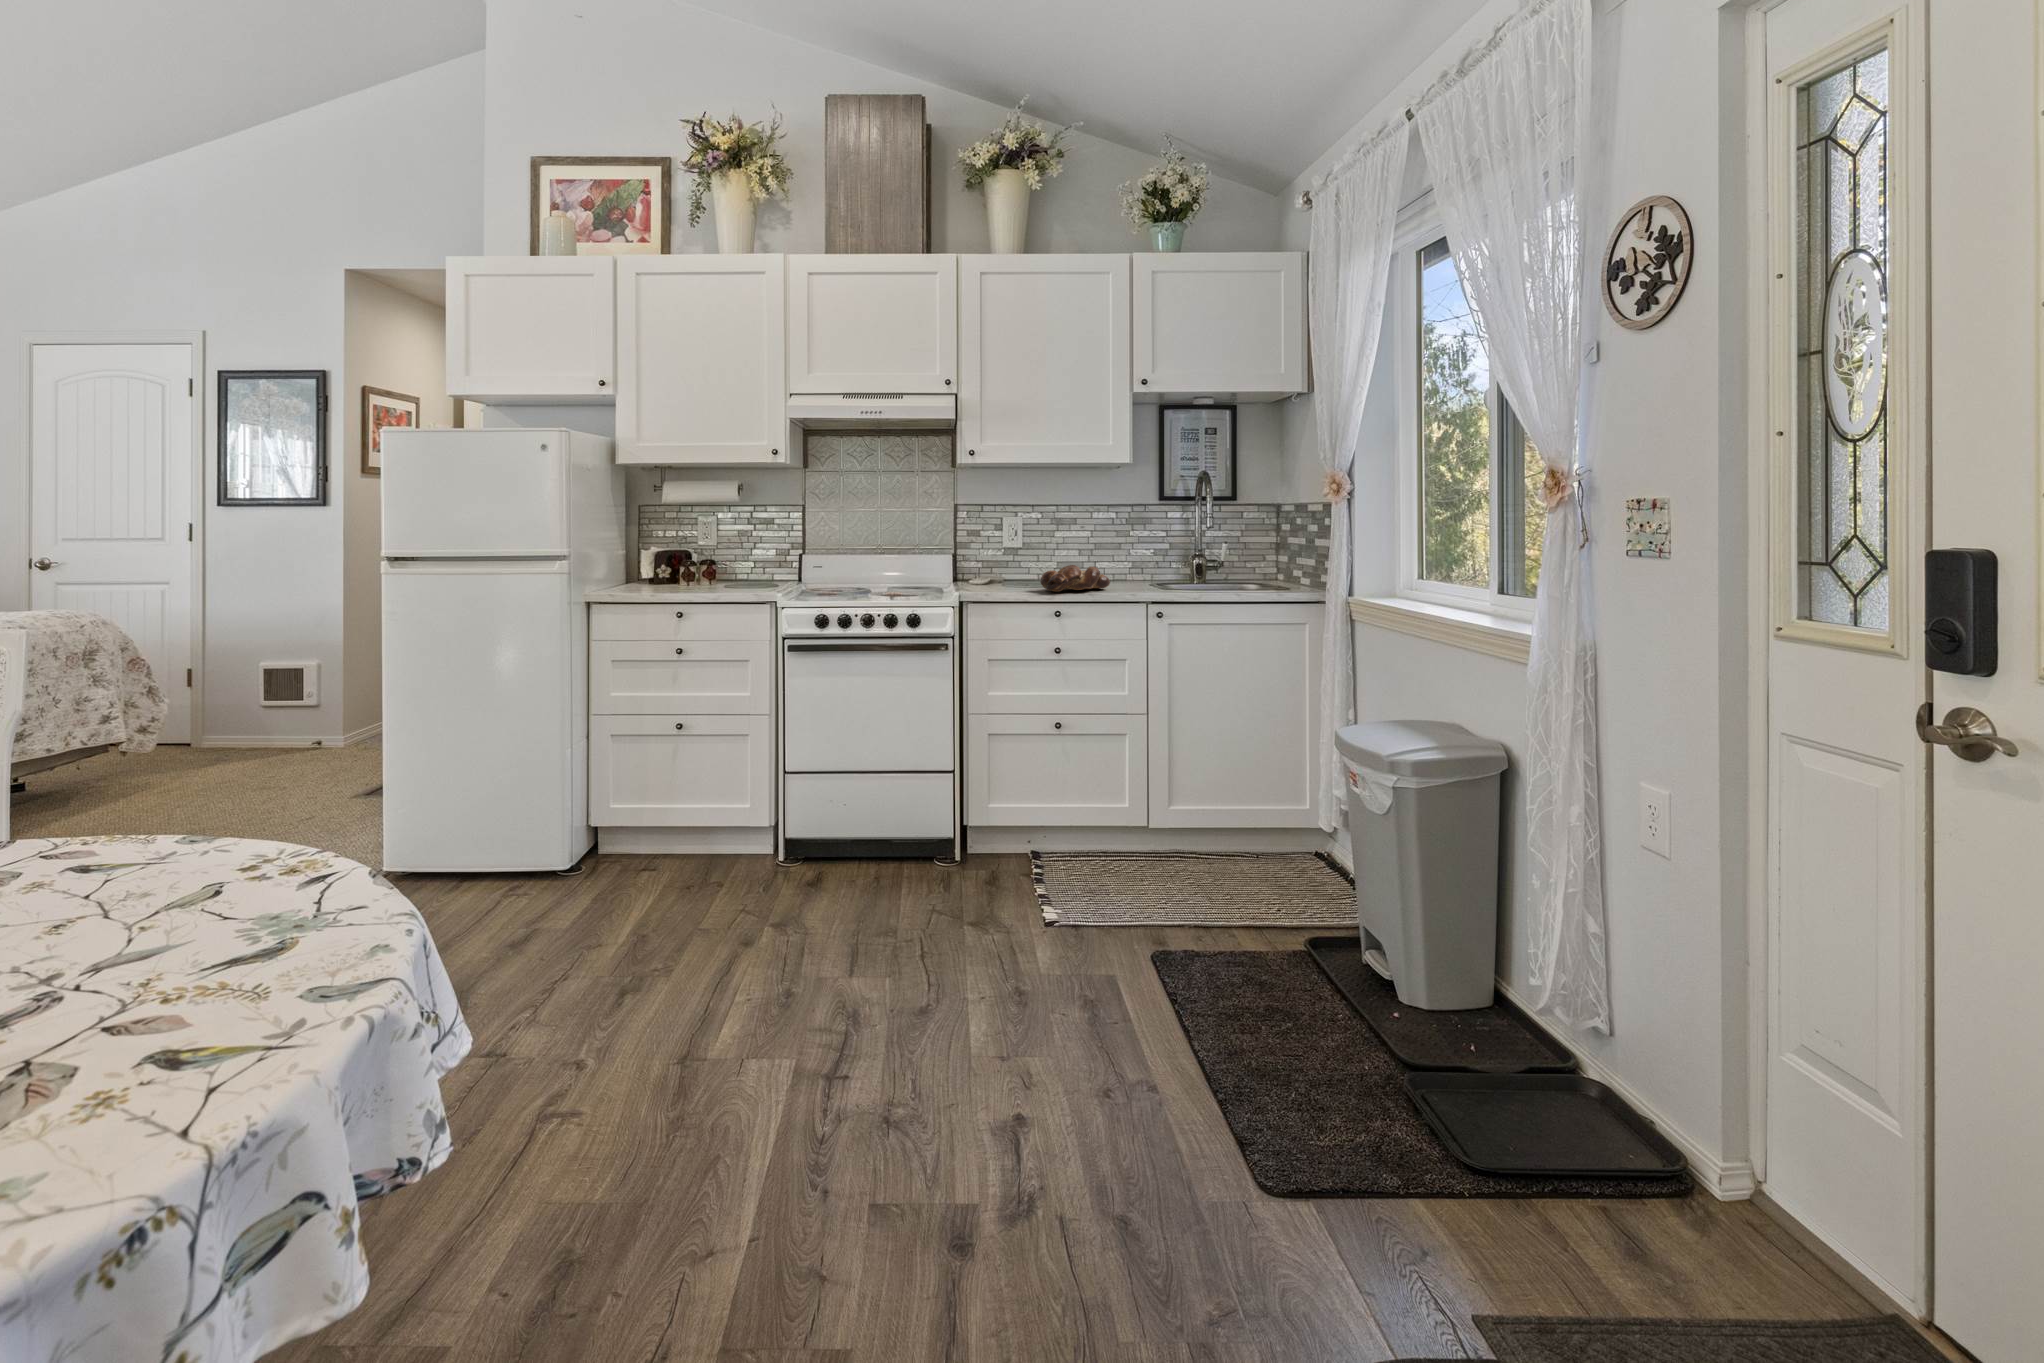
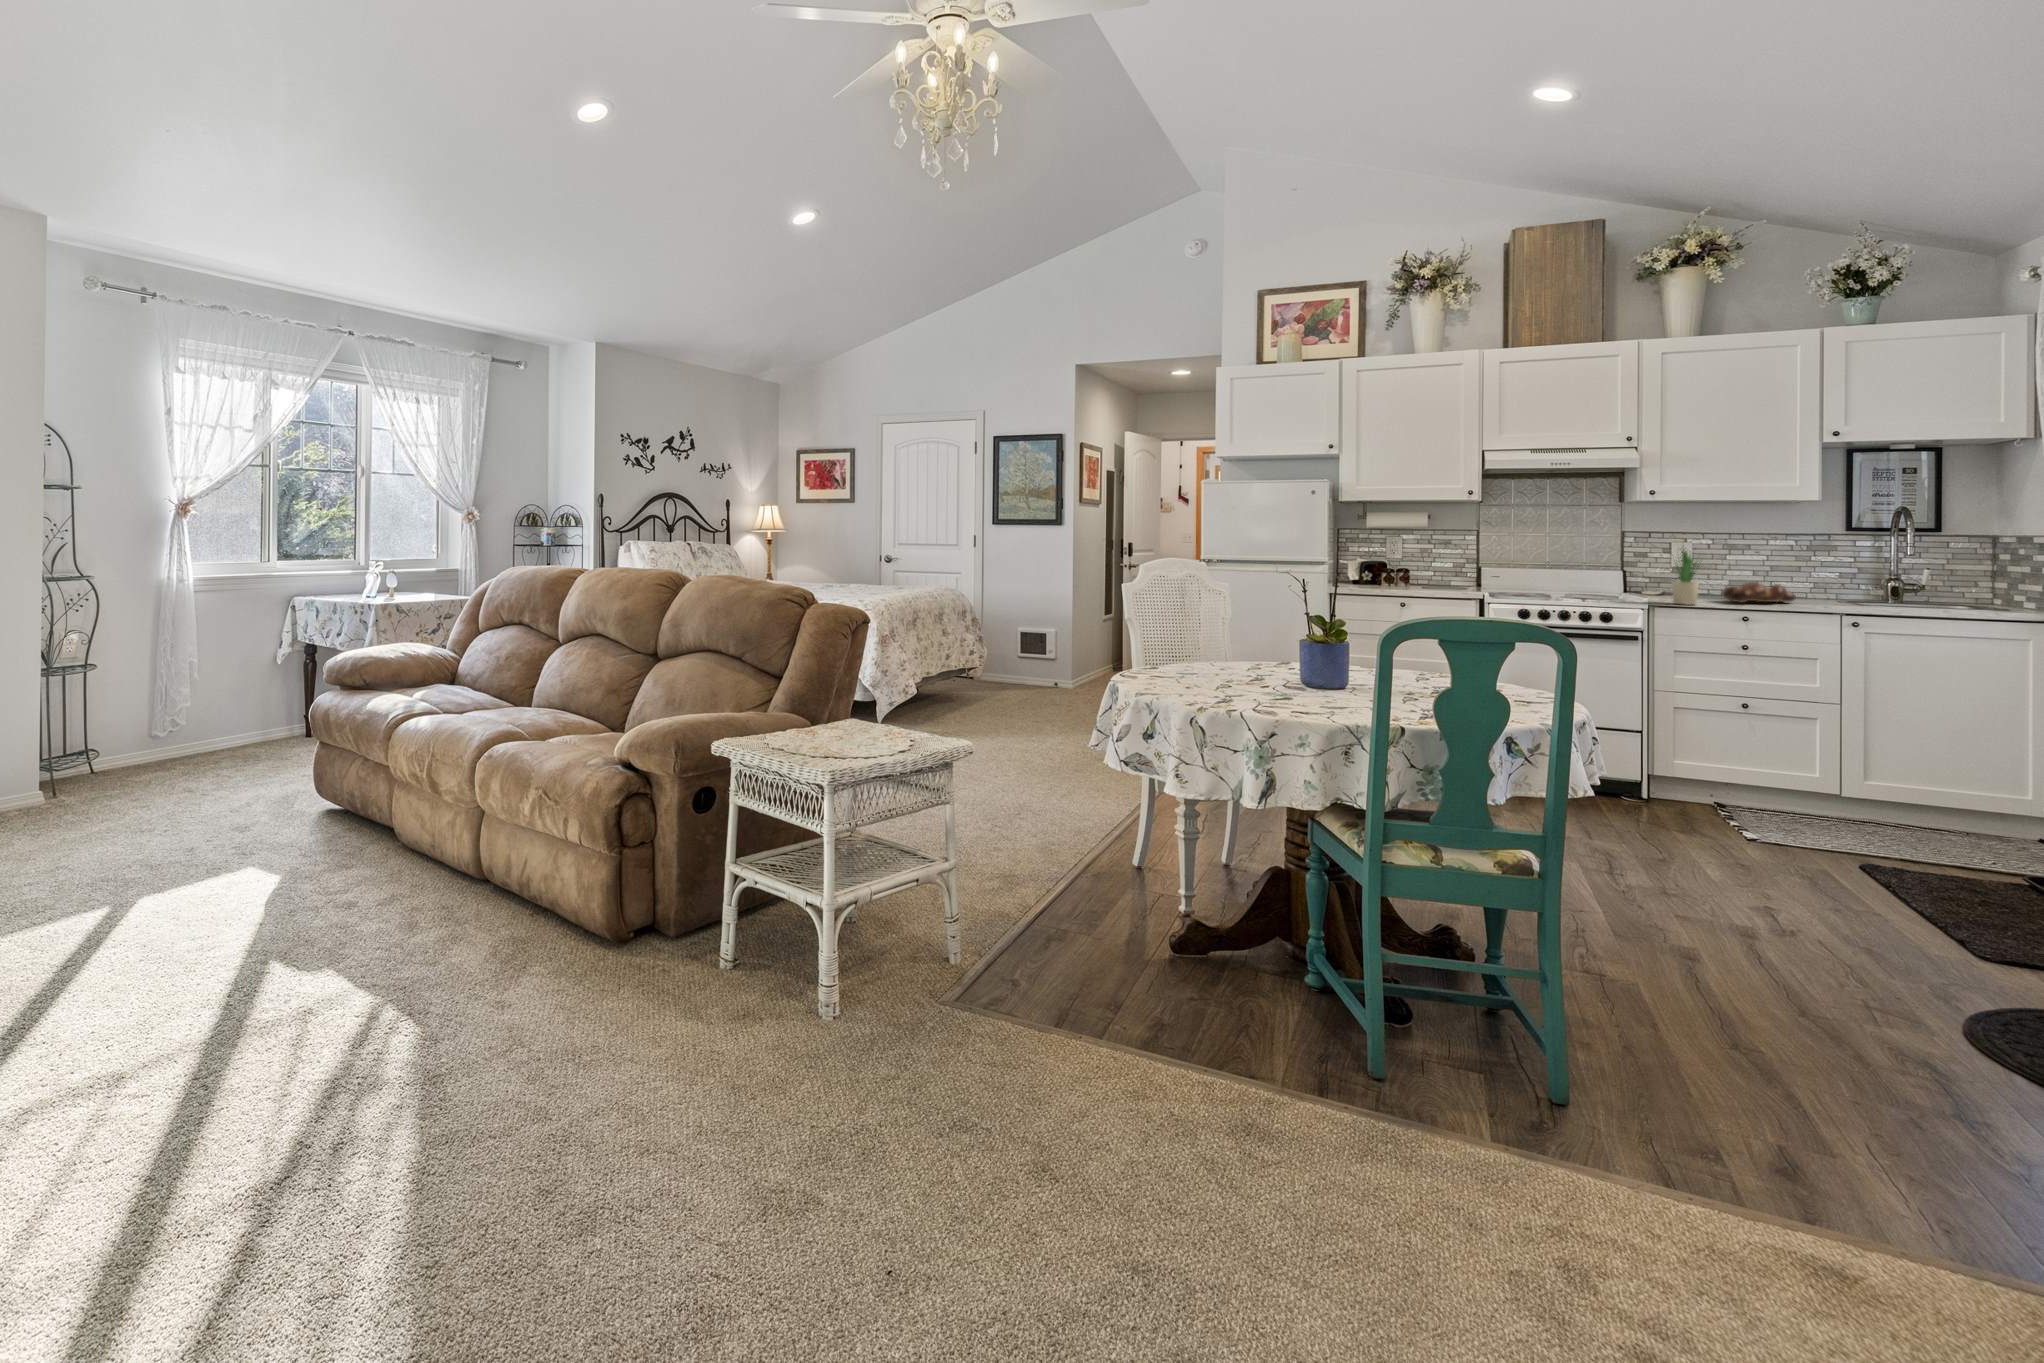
potted plant: none [986,516,1019,598] -> present [1671,546,1699,605]

